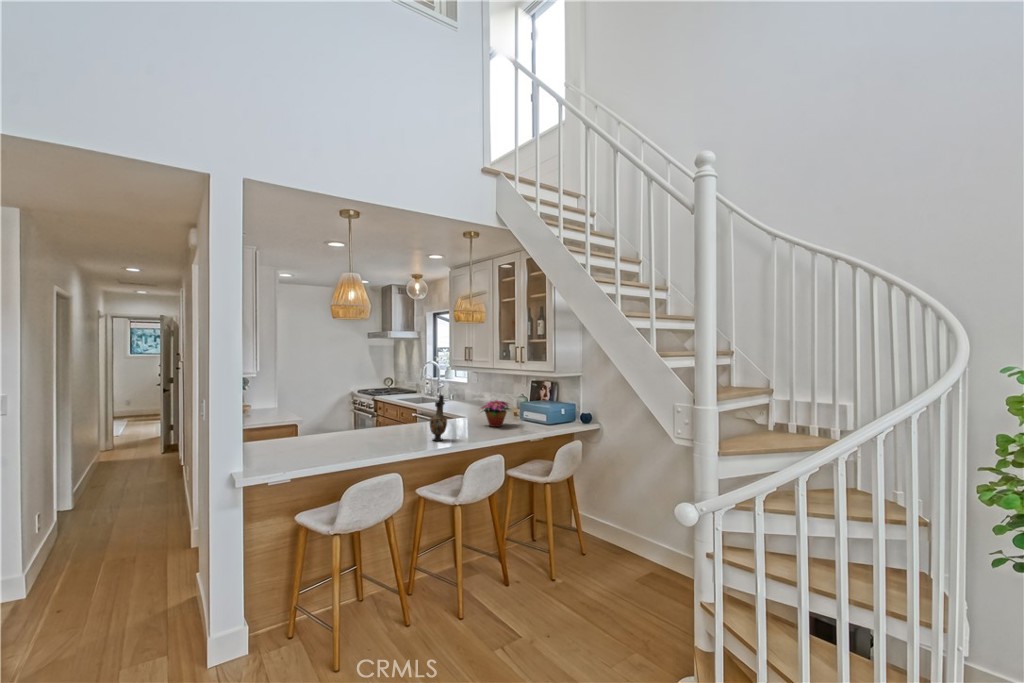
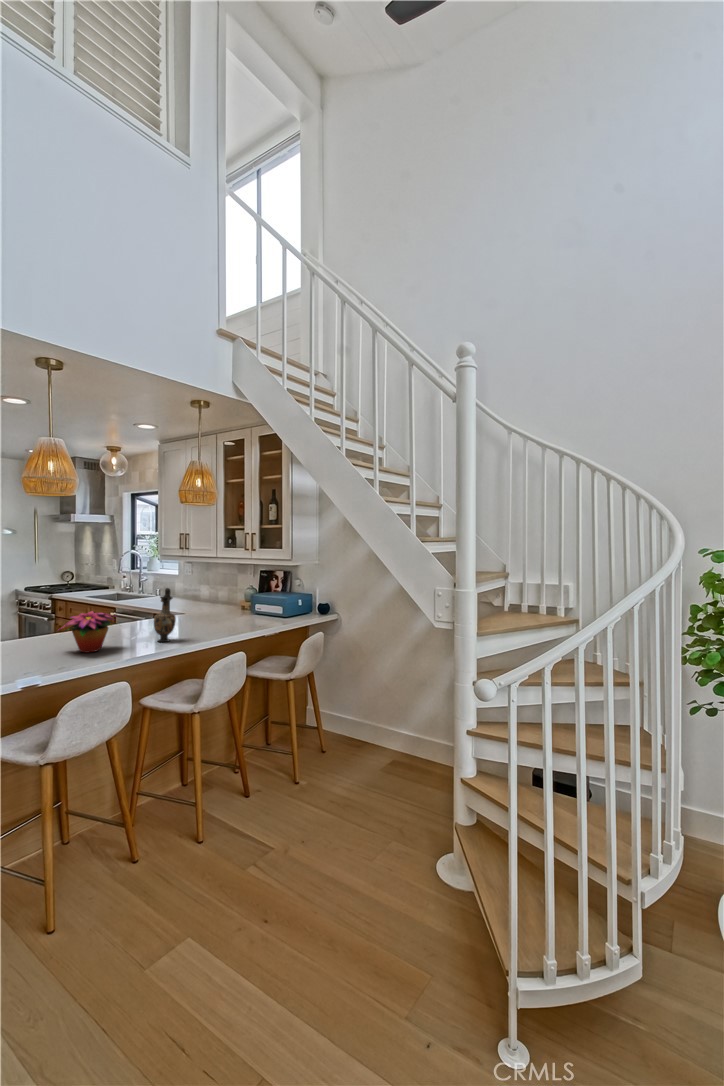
flower arrangement: present [481,400,509,427] -> present [63,611,114,653]

